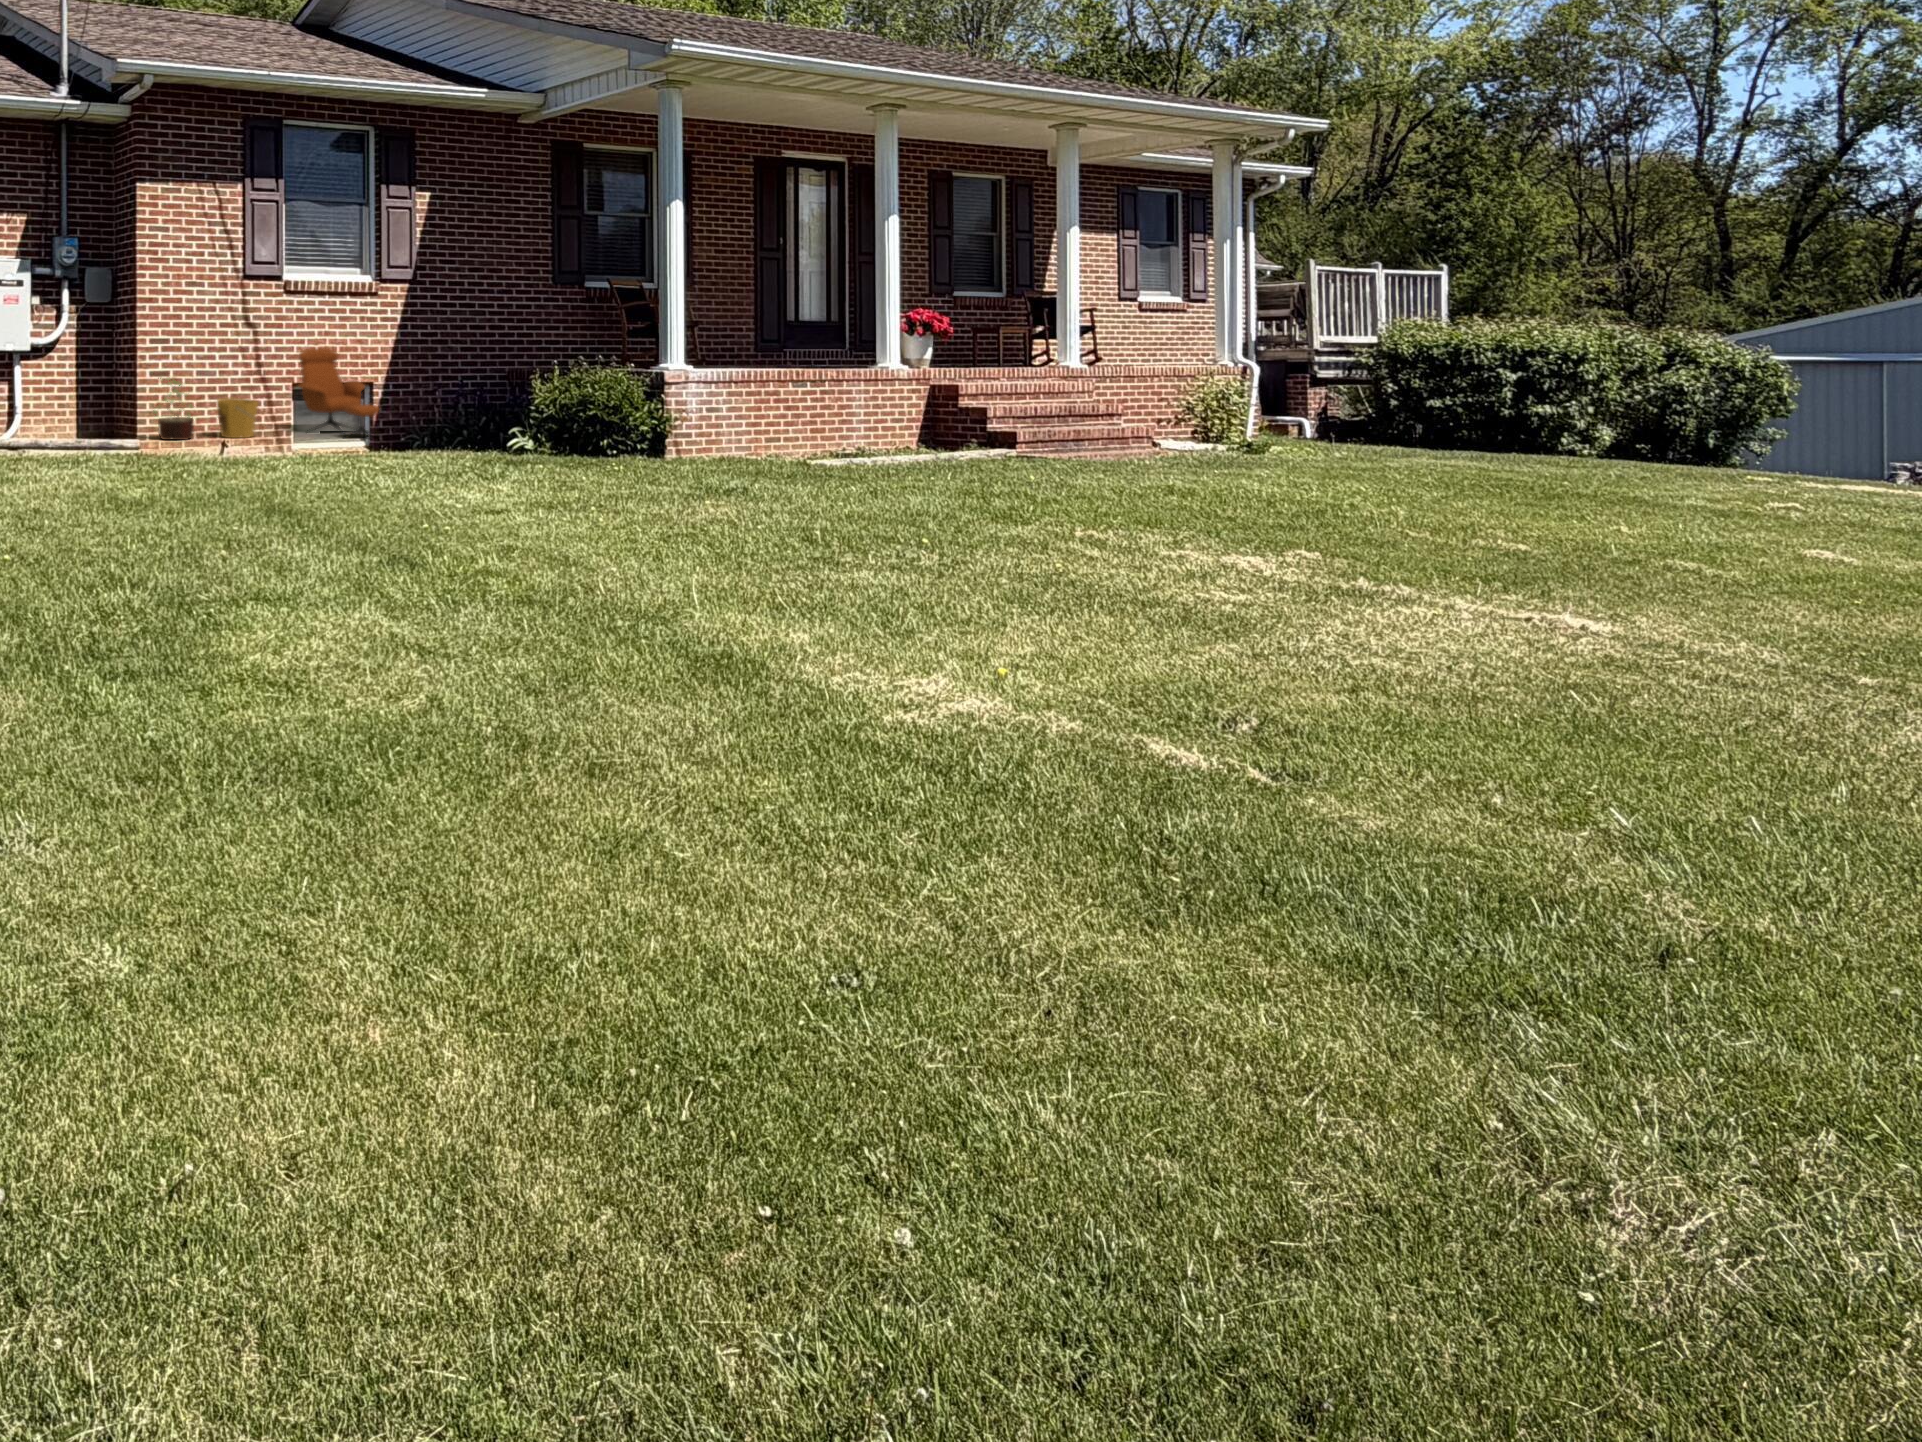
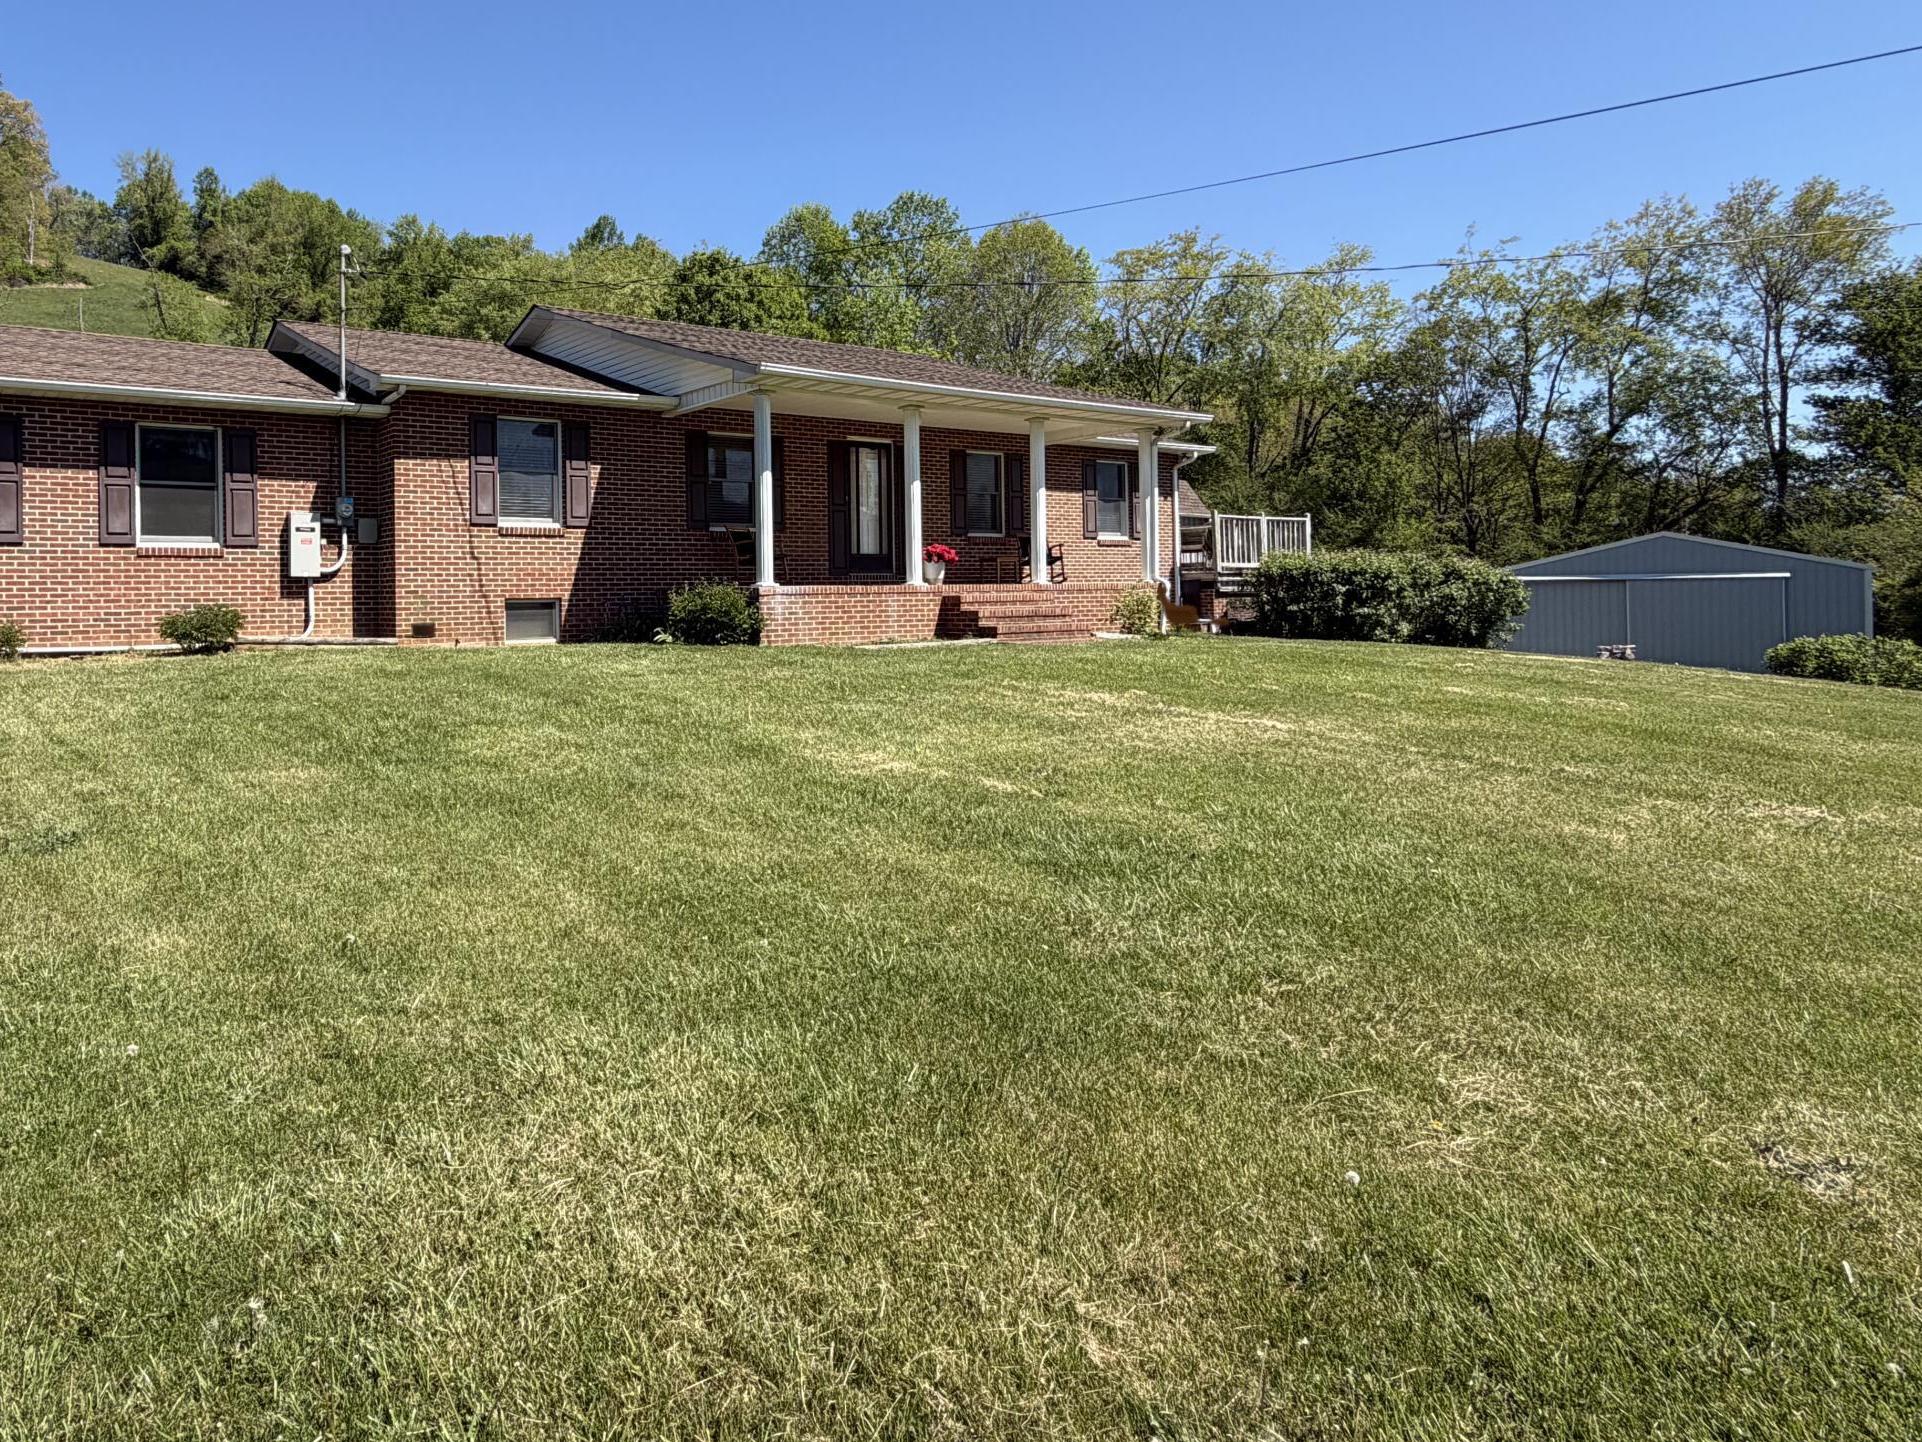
lounge chair: present [299,348,379,439] -> present [1157,586,1229,637]
bucket: present [217,398,258,438] -> none [452,608,481,636]

